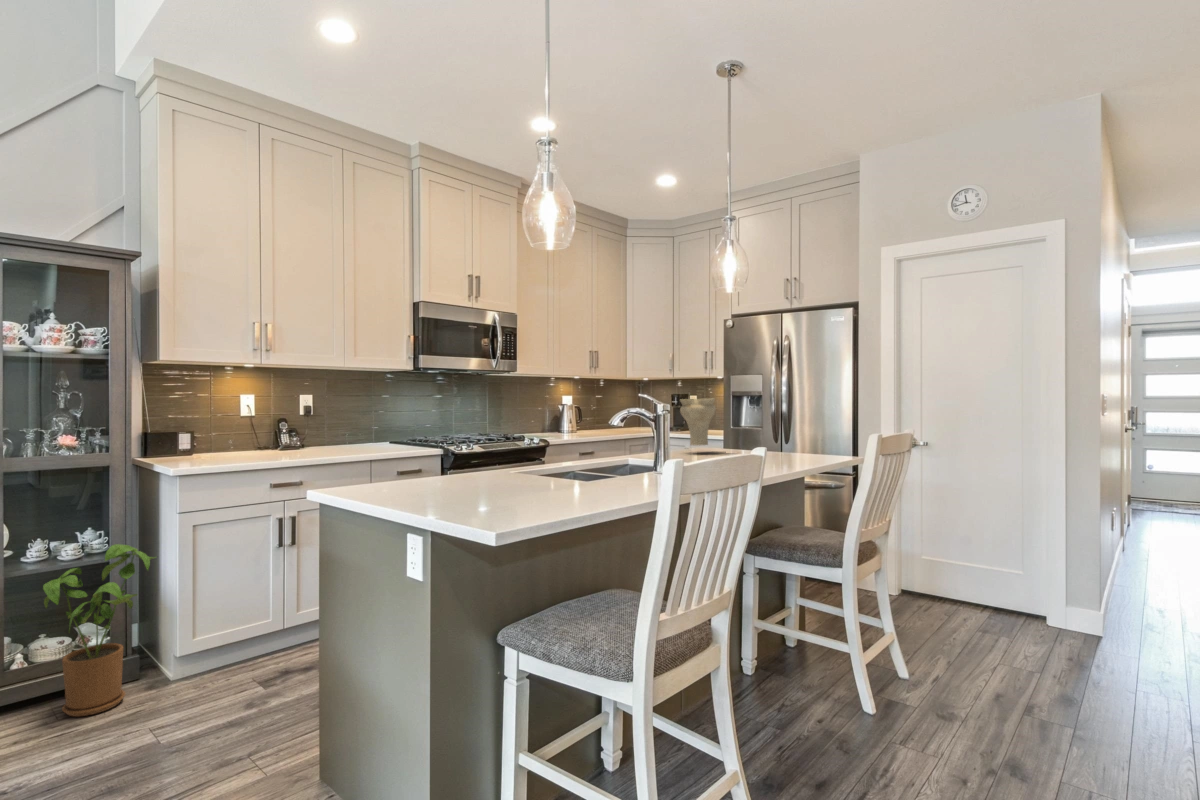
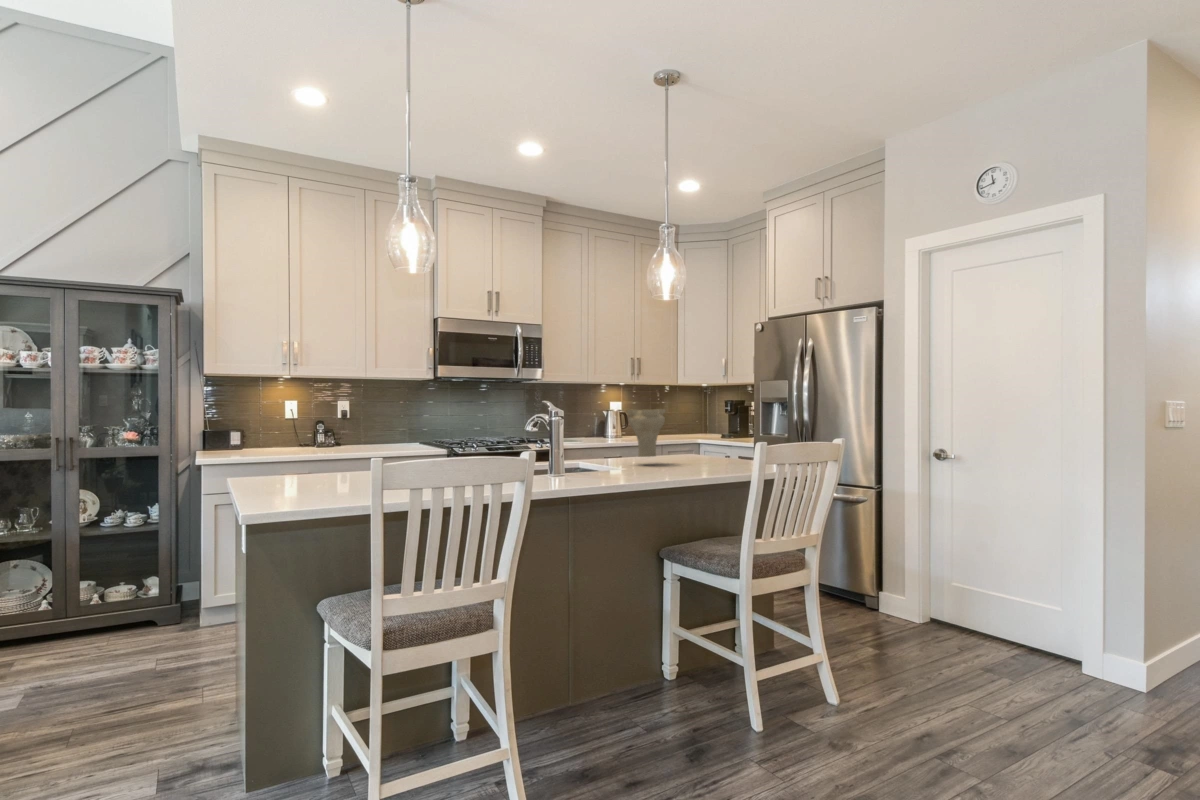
house plant: present [43,544,154,717] -> none [104,516,190,645]

